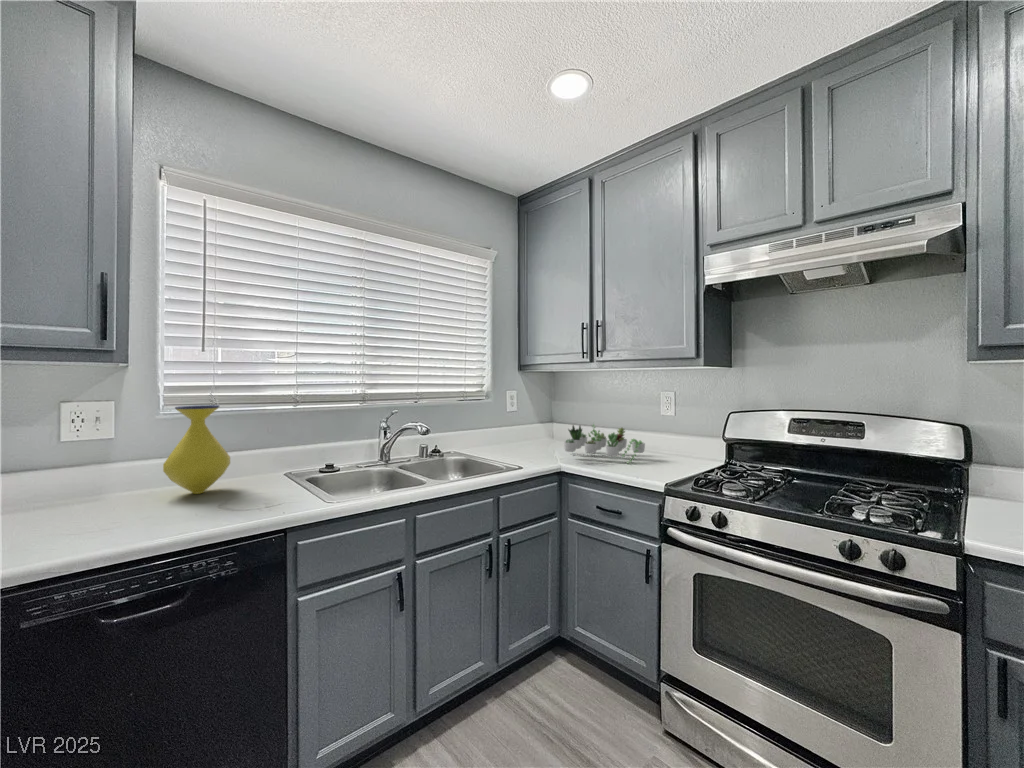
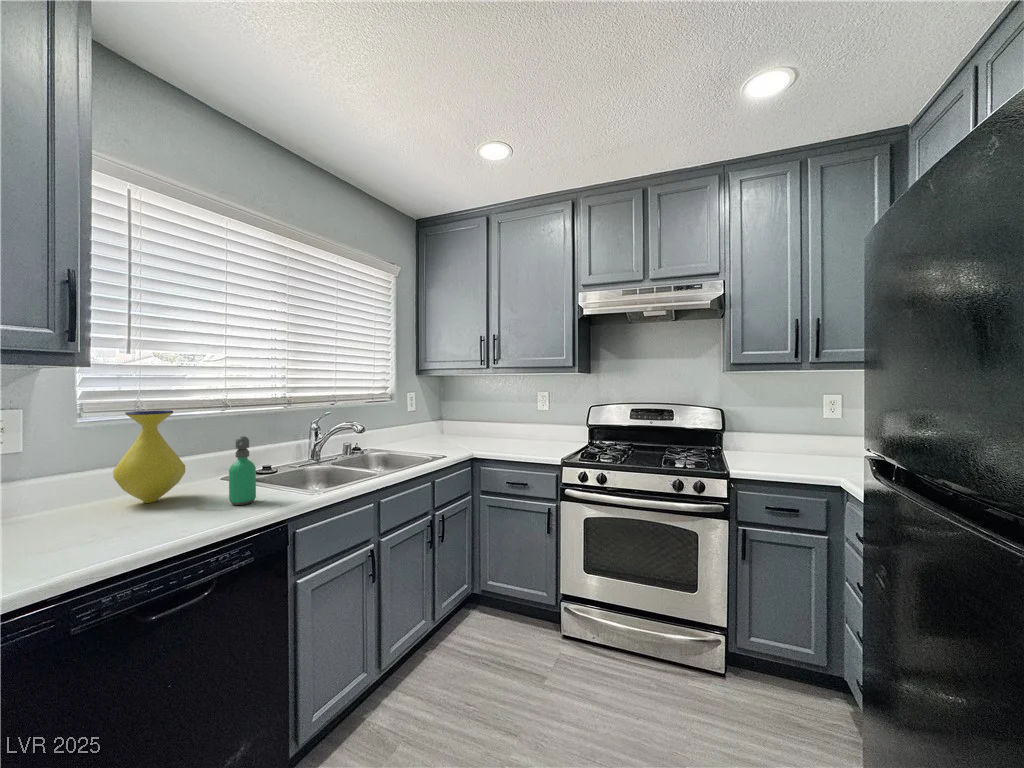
succulent plant: present [564,425,645,463] -> none [469,417,532,448]
soap dispenser: none [243,435,271,507] -> present [229,436,256,505]

